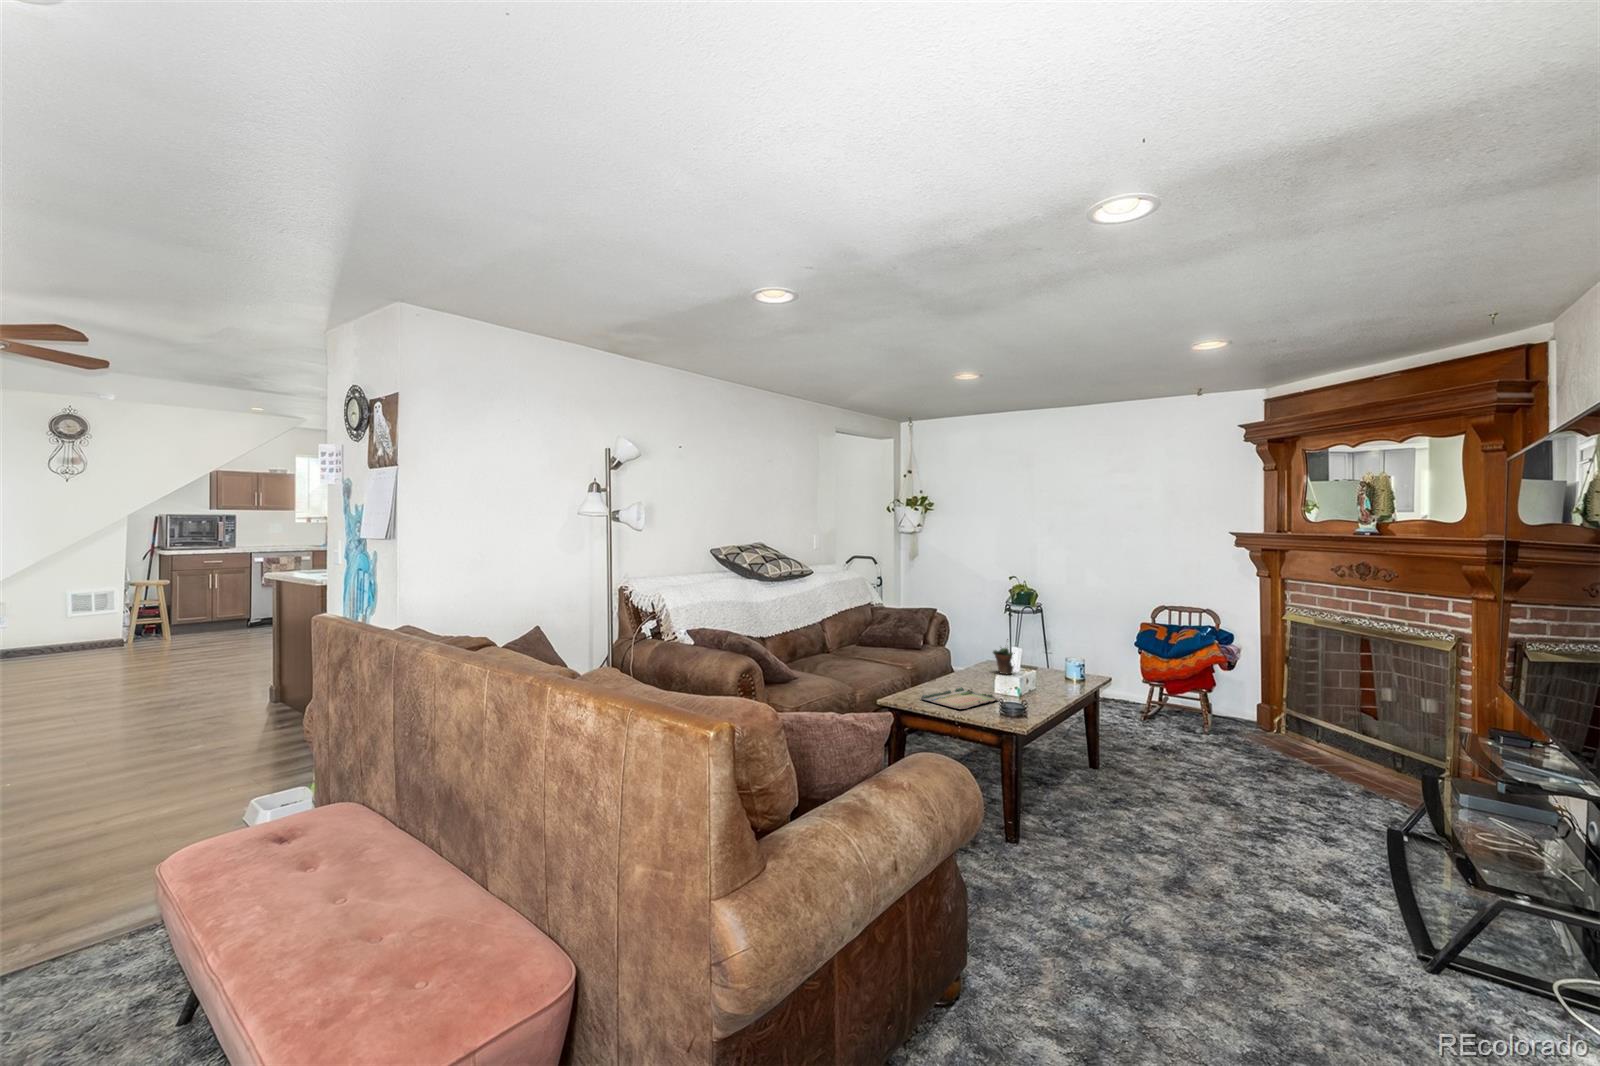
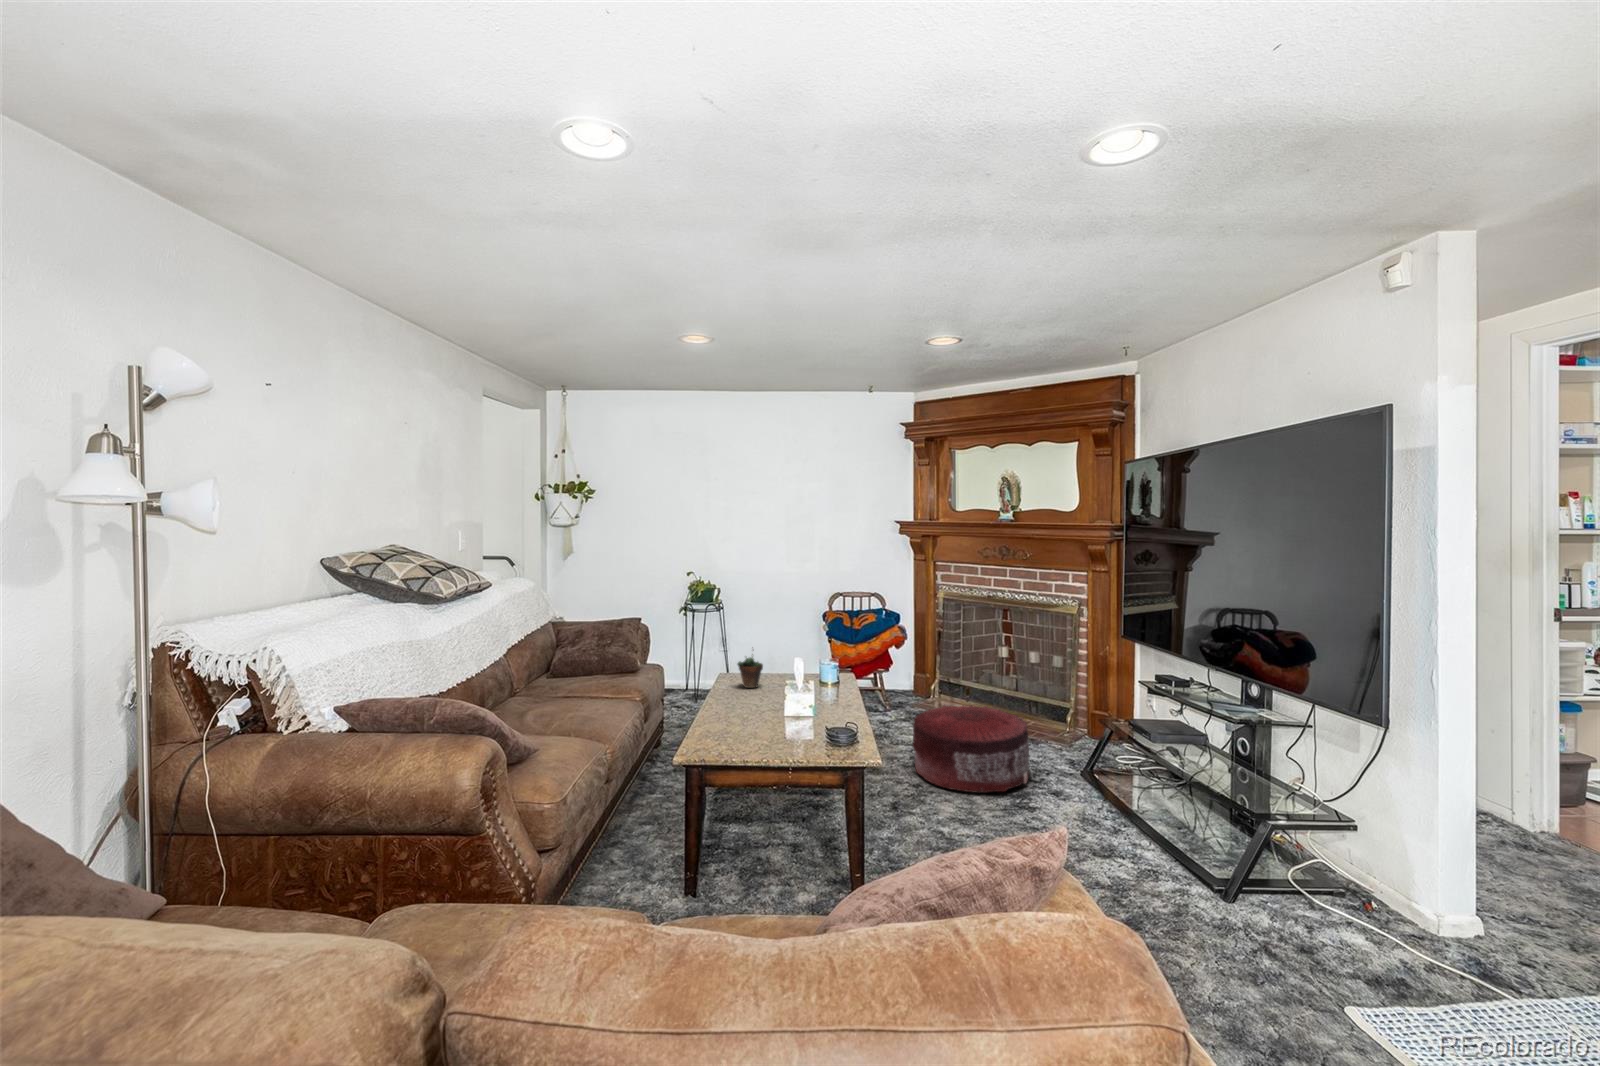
tray: present [921,687,999,709] -> none [713,714,794,746]
pouf: none [1165,725,1316,821] -> present [913,706,1030,793]

